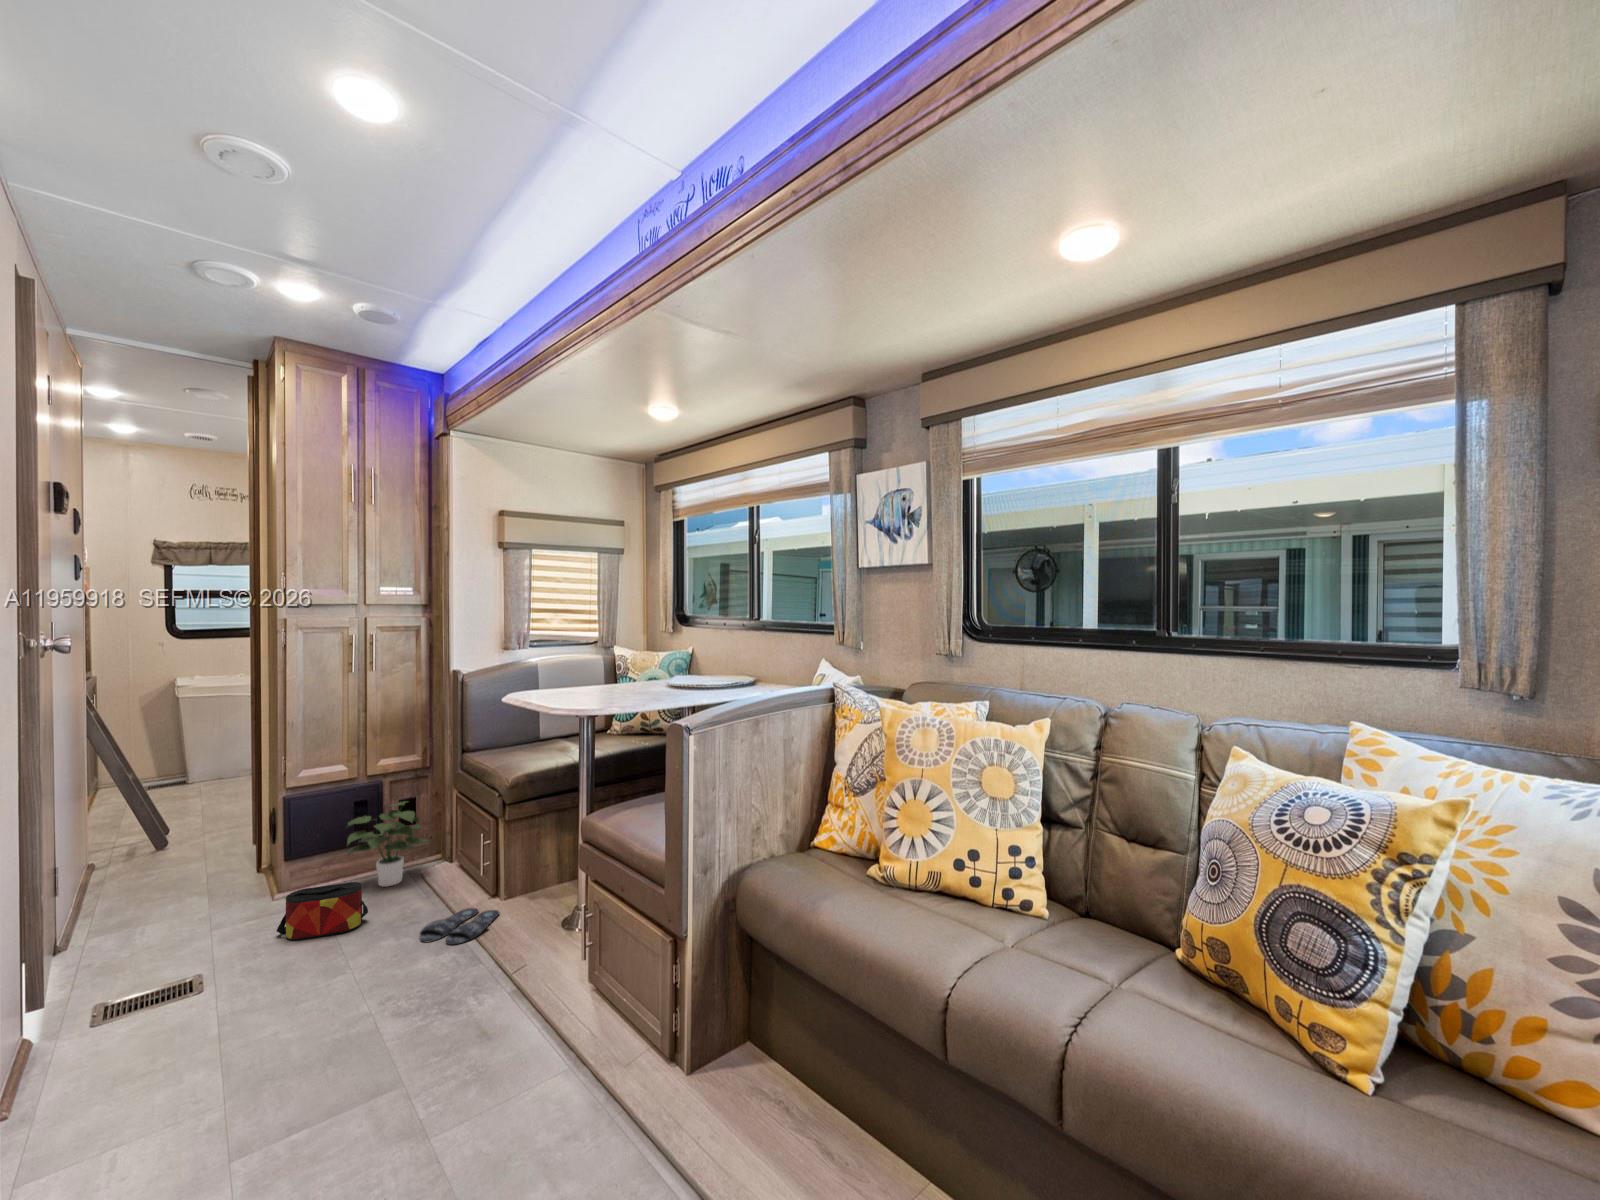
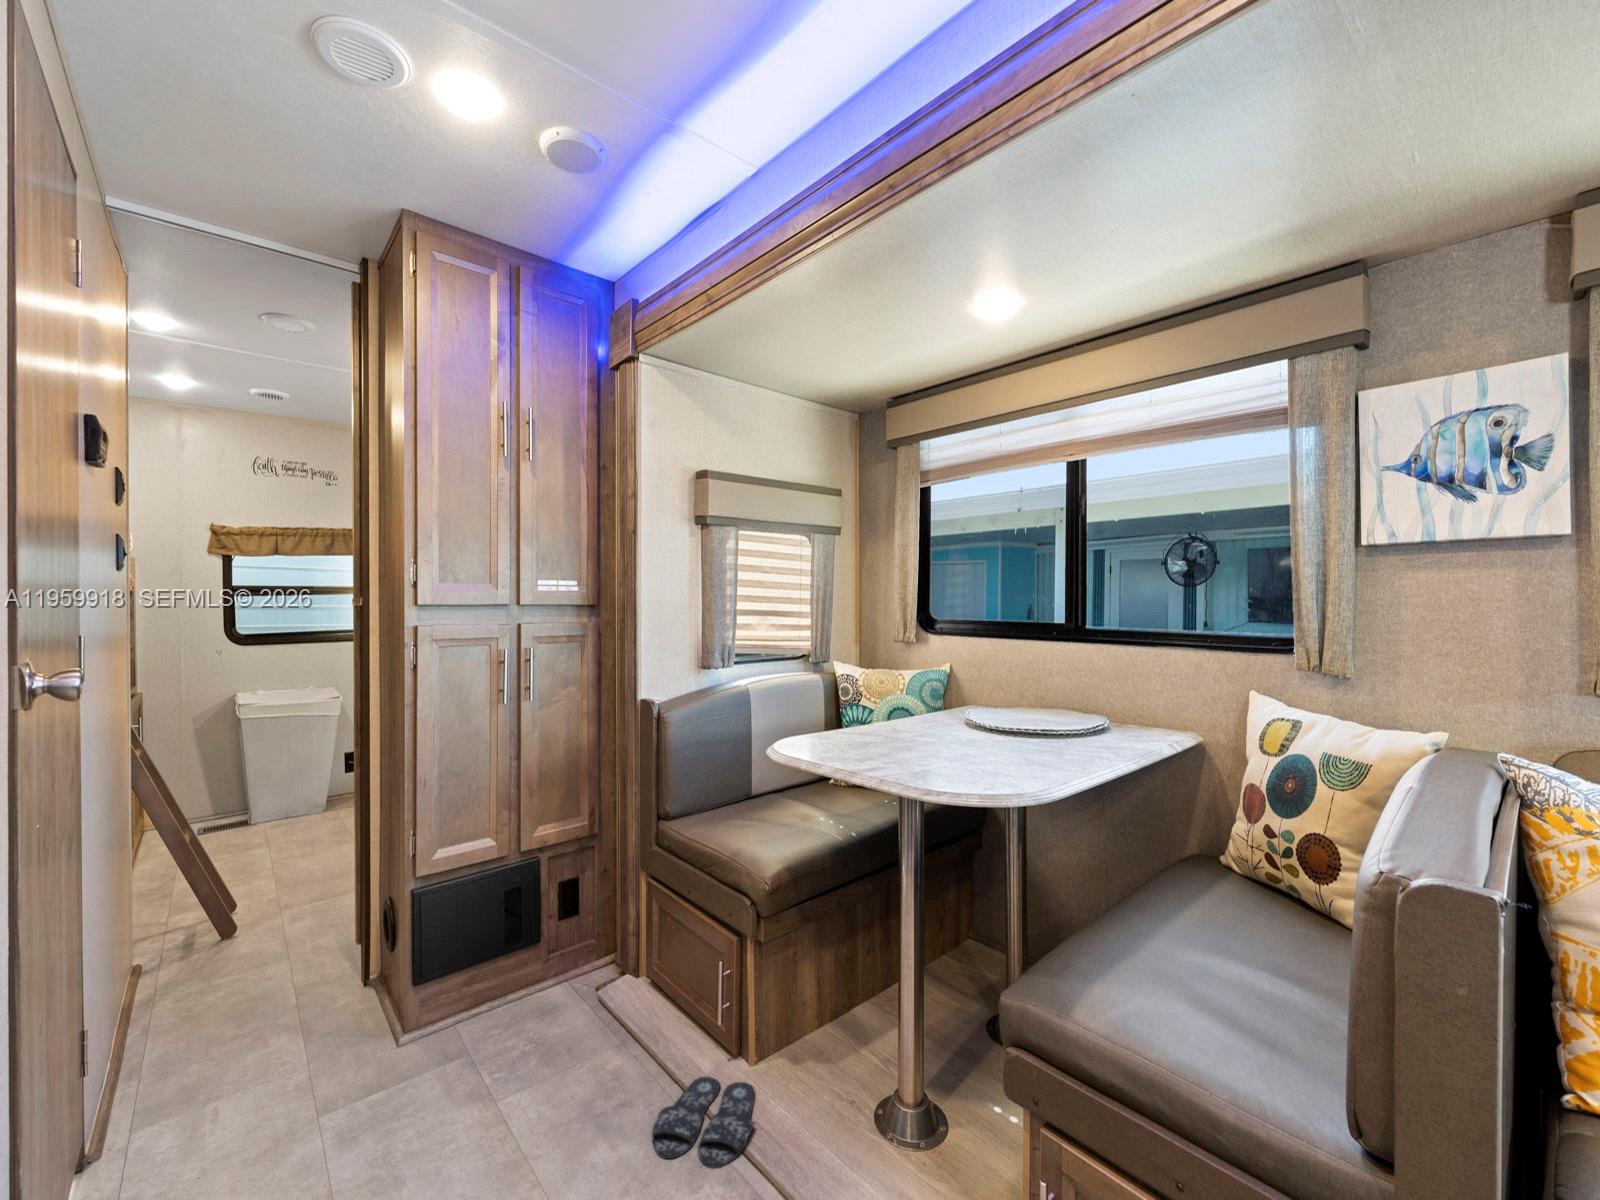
potted plant: present [347,801,428,887] -> none [499,891,614,1023]
bag: present [277,882,368,941] -> none [428,1040,559,1147]

